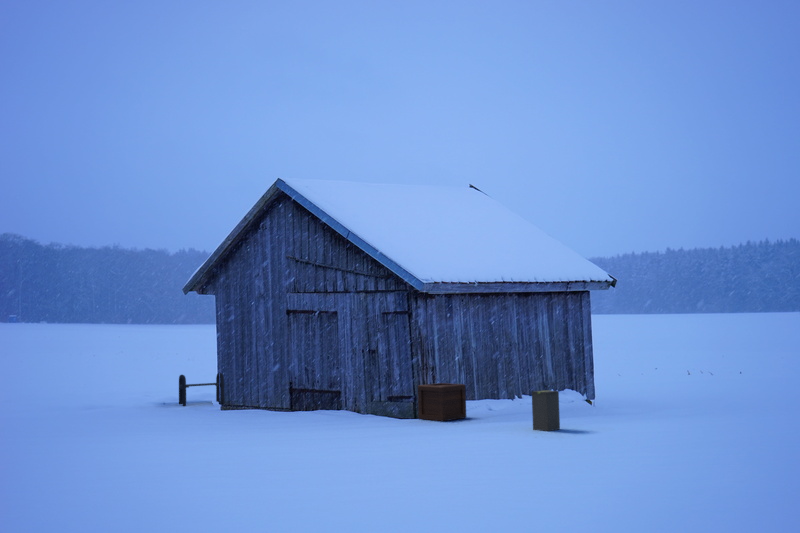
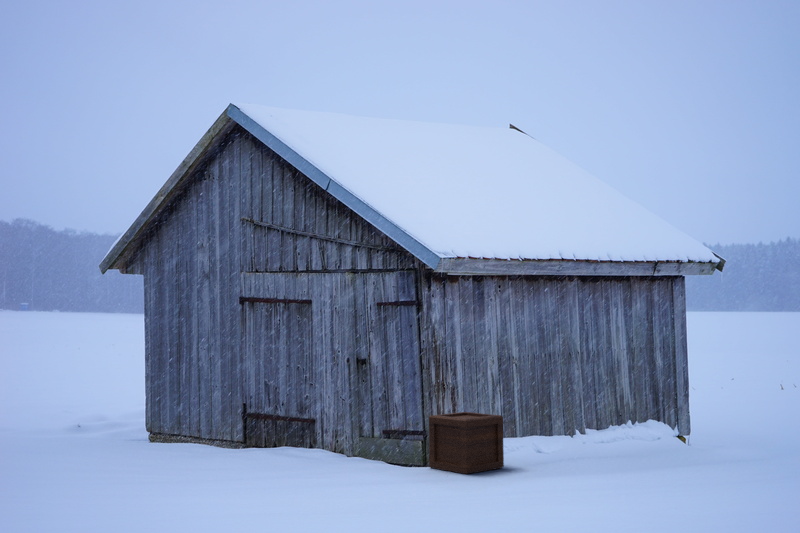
bench: present [179,373,225,406] -> none [91,385,155,433]
cardboard box: present [532,390,560,431] -> none [613,432,659,502]

